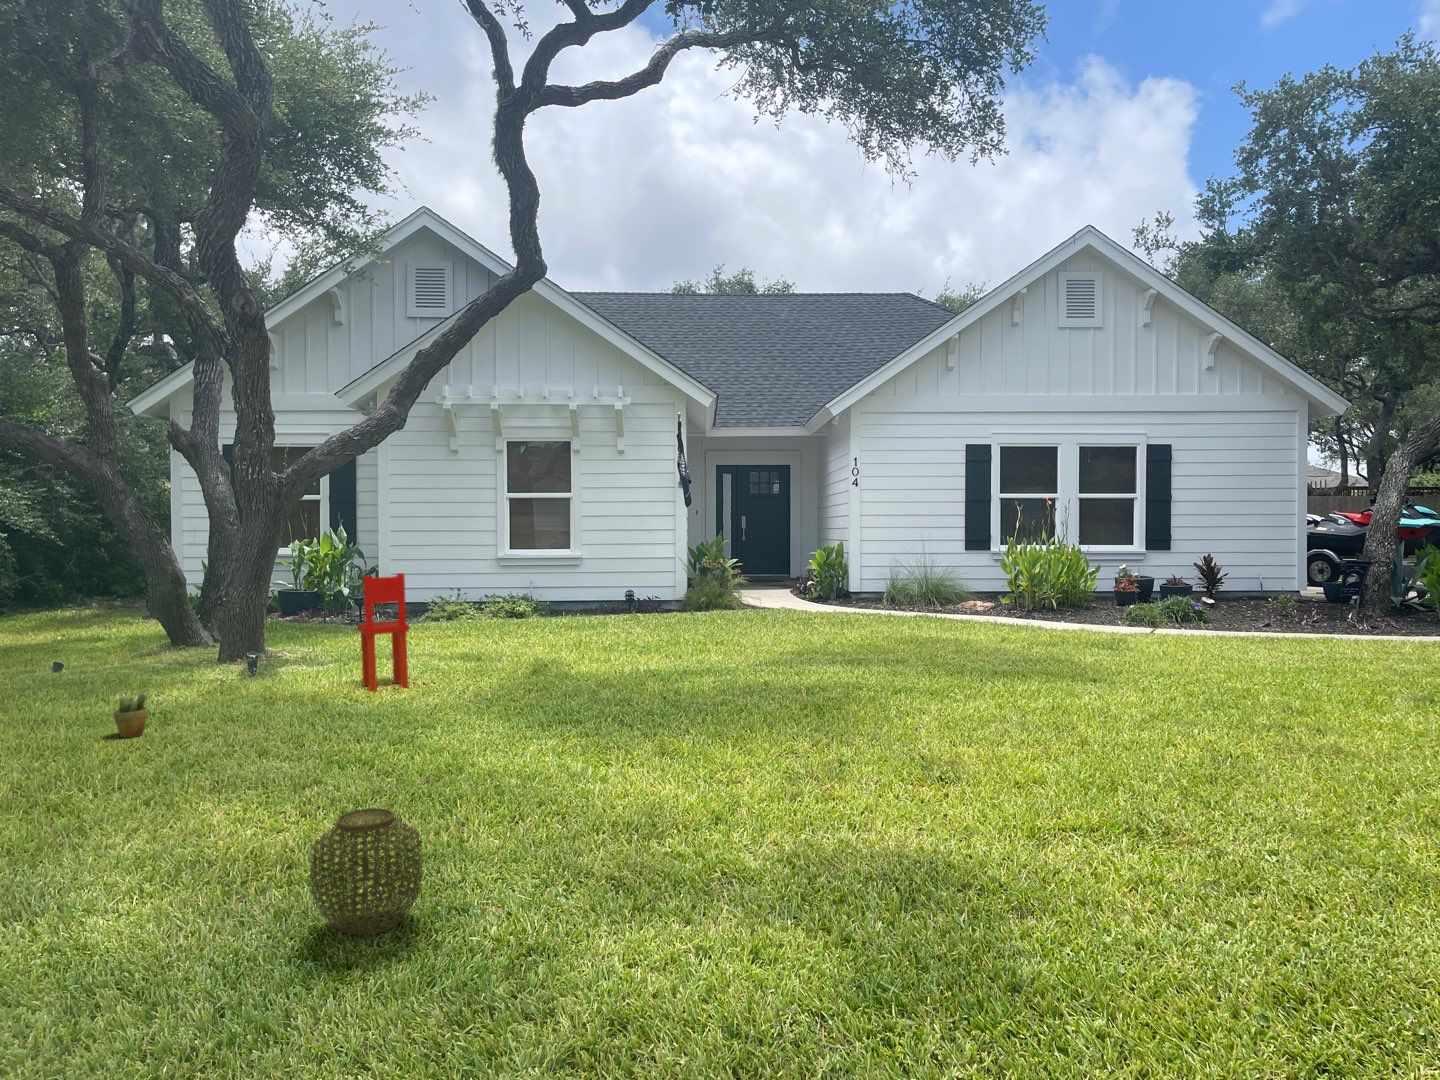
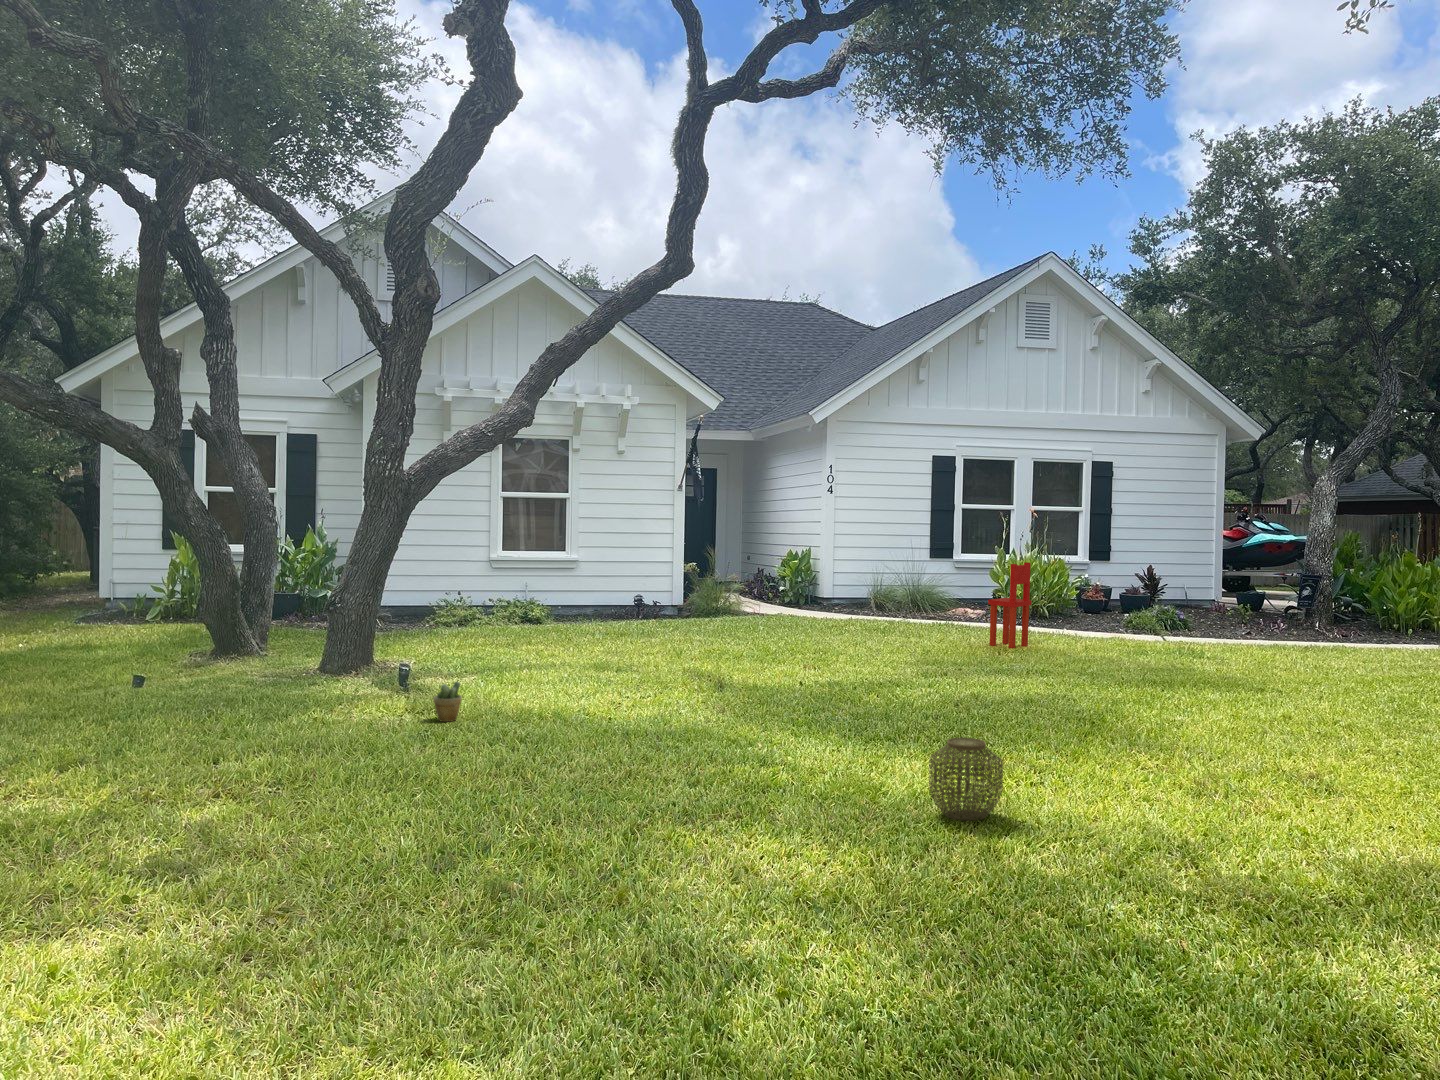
chair: present [357,573,409,691] -> present [988,562,1032,648]

